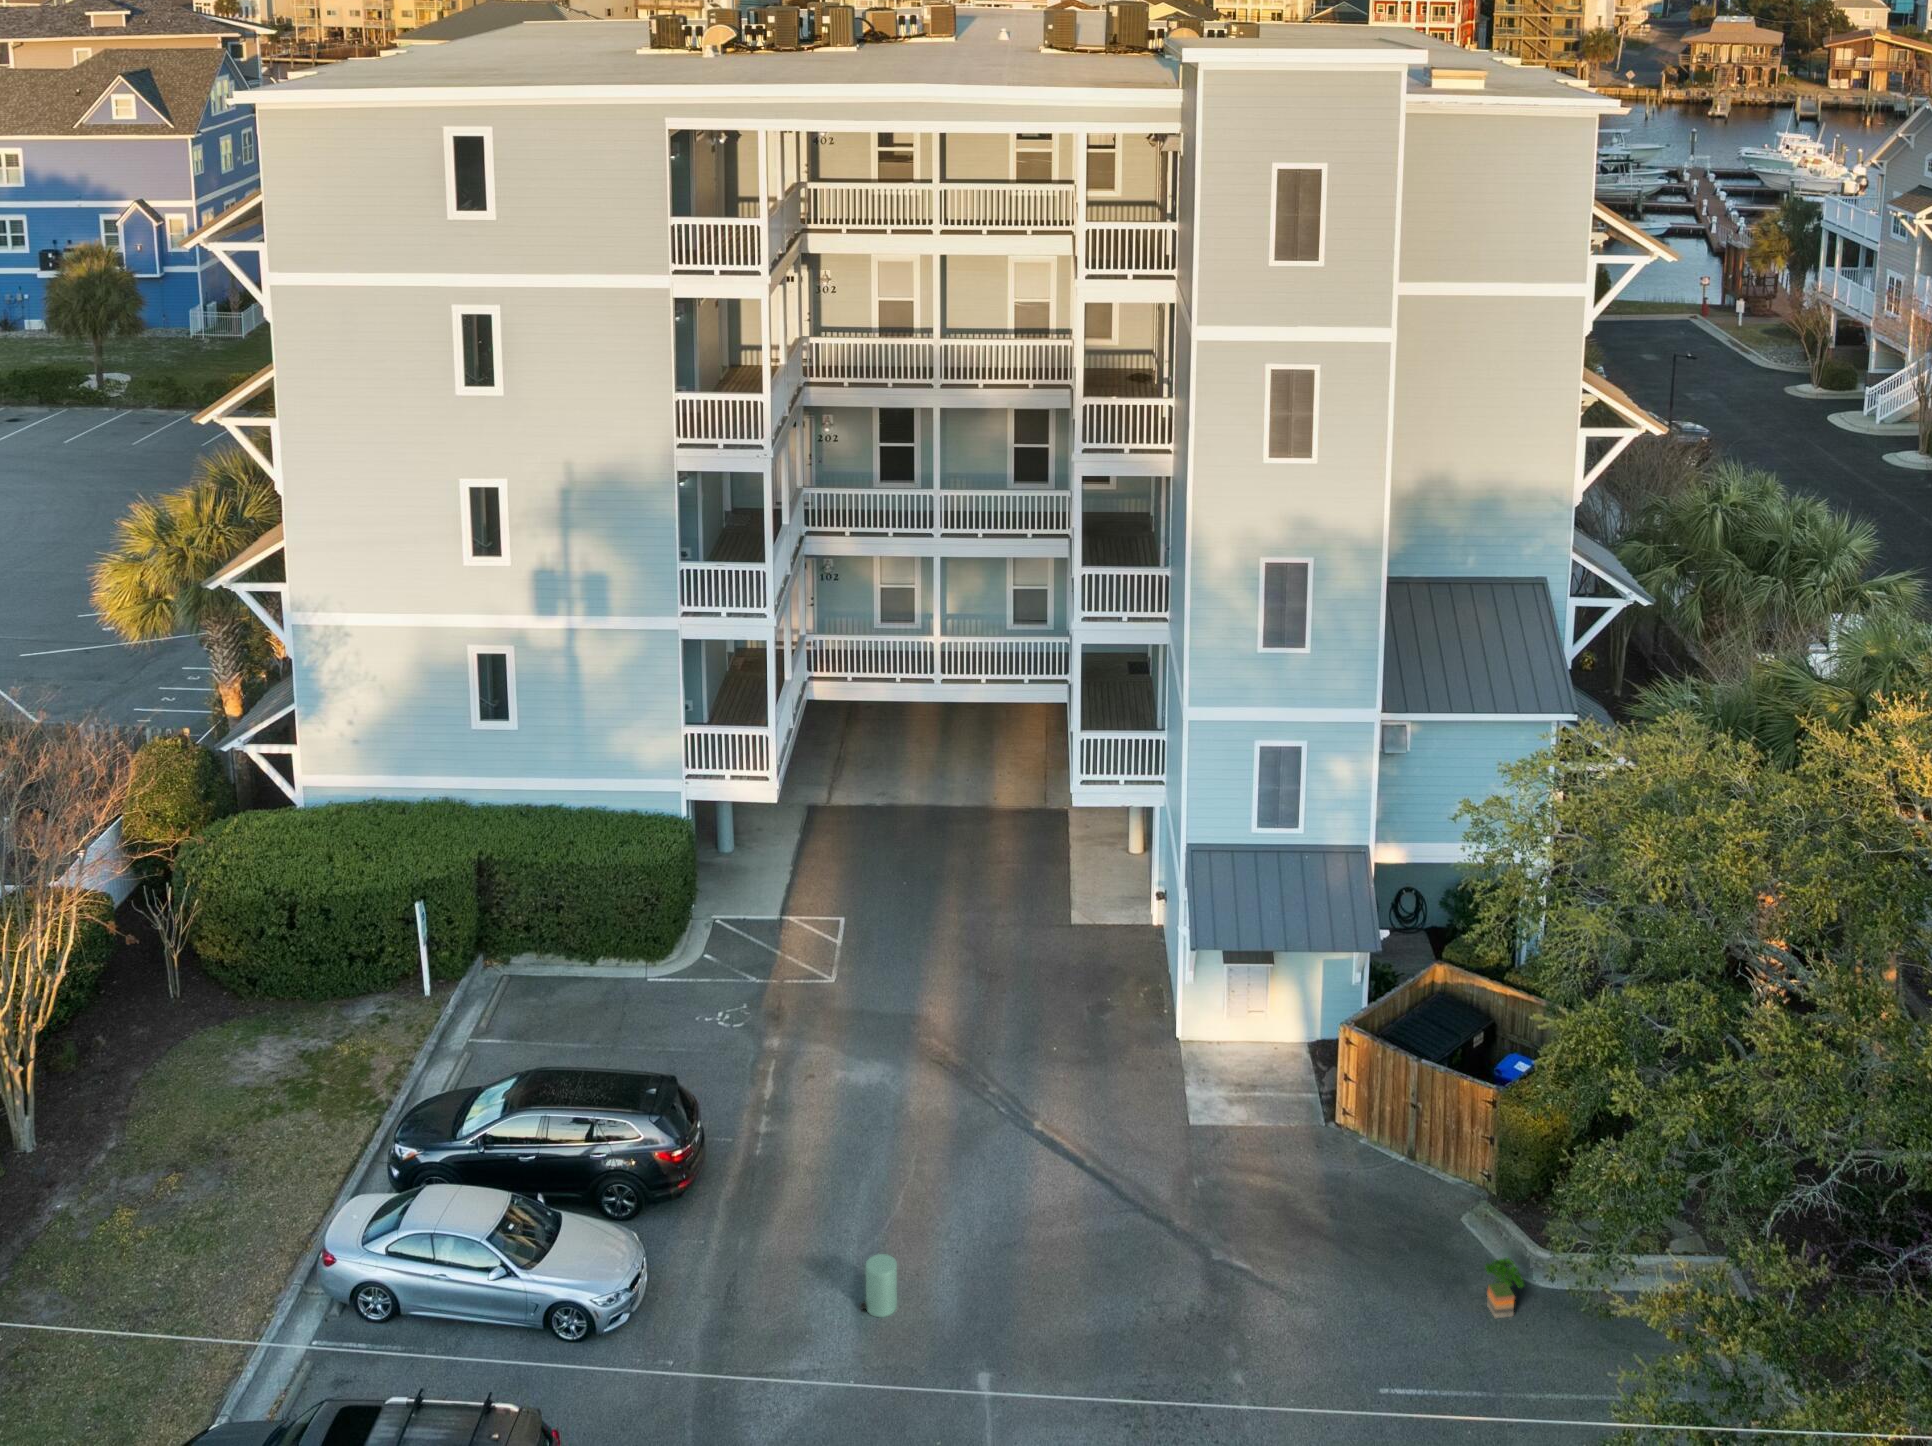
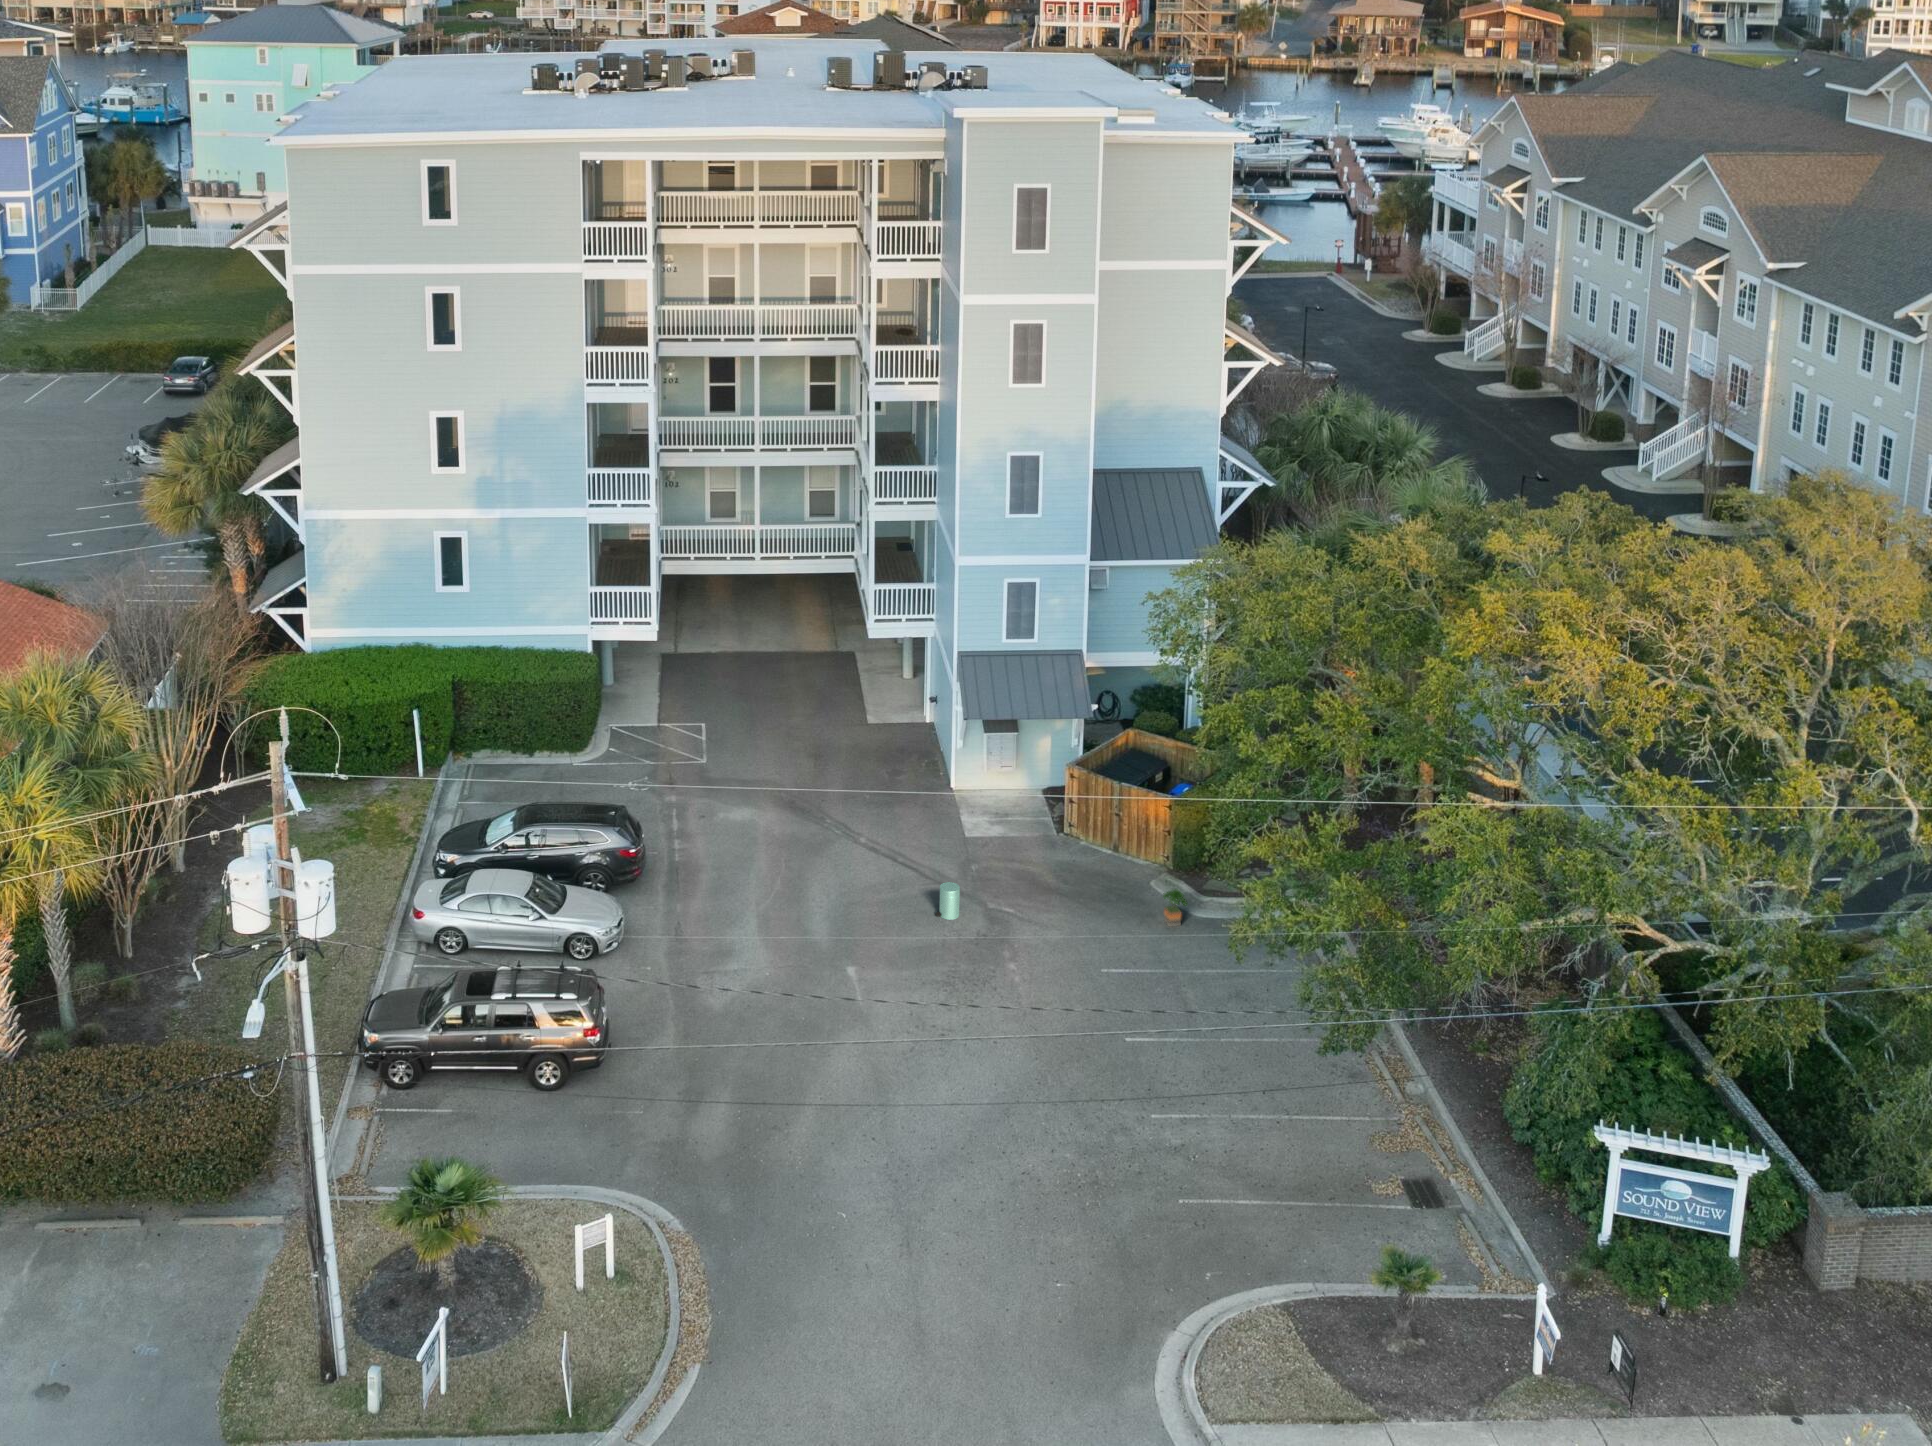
trash can: present [860,1254,897,1317] -> present [936,882,960,920]

